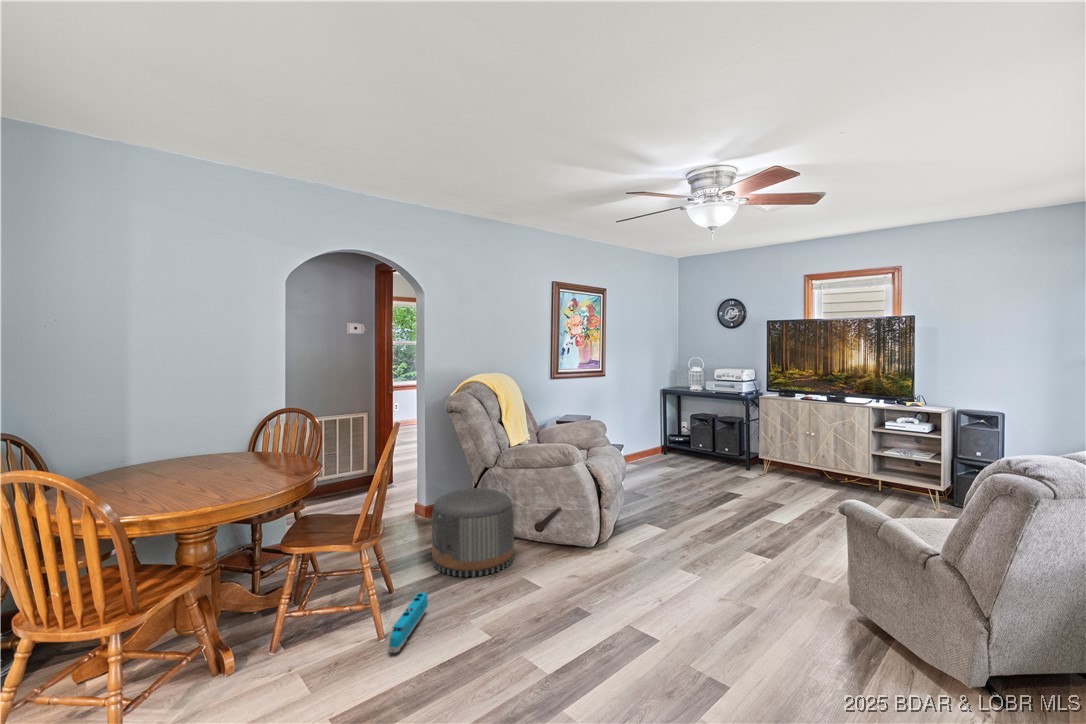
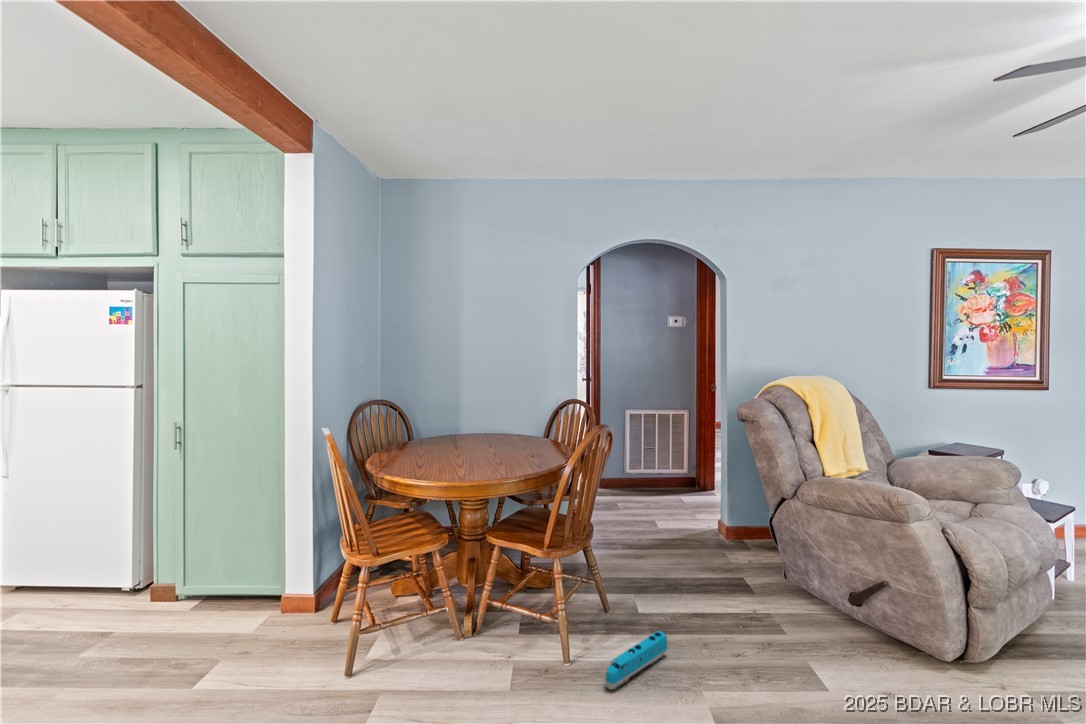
pouf: present [432,488,514,577] -> none [702,521,810,640]

